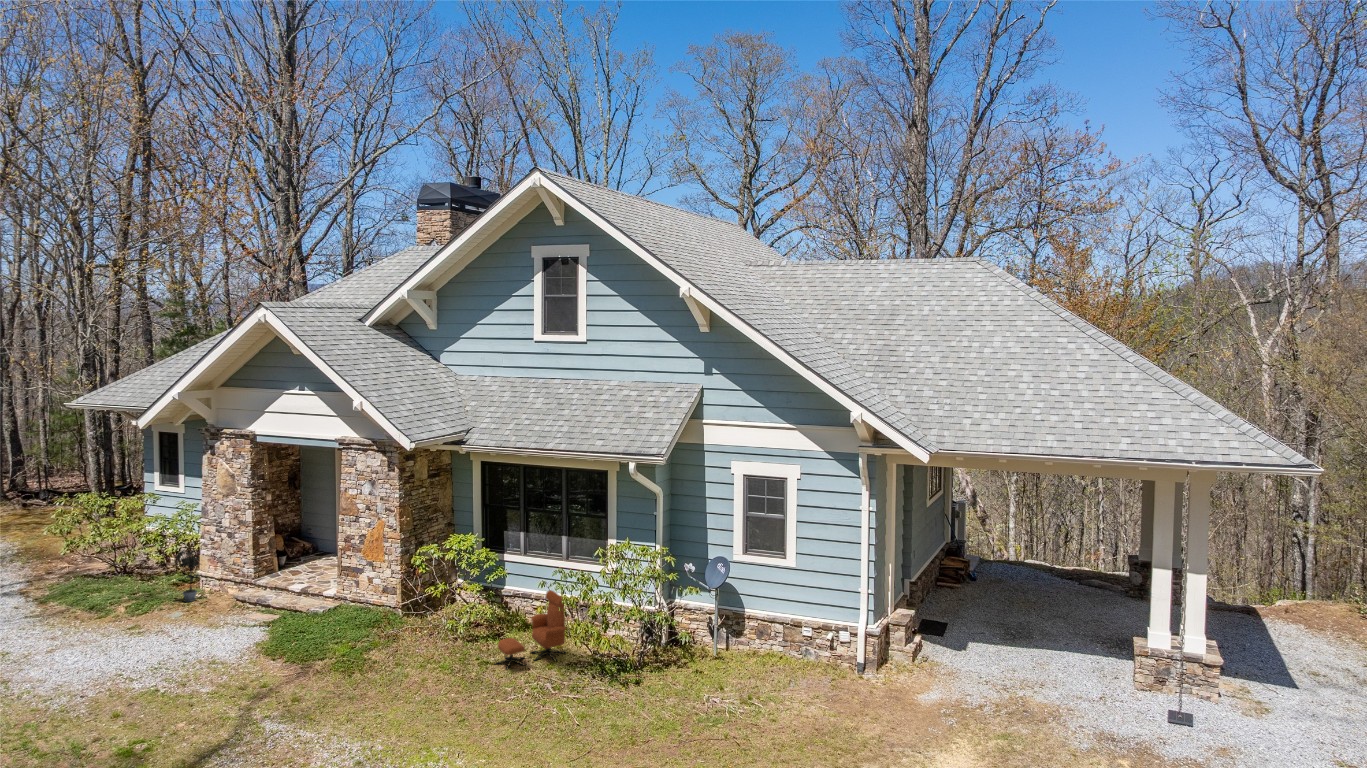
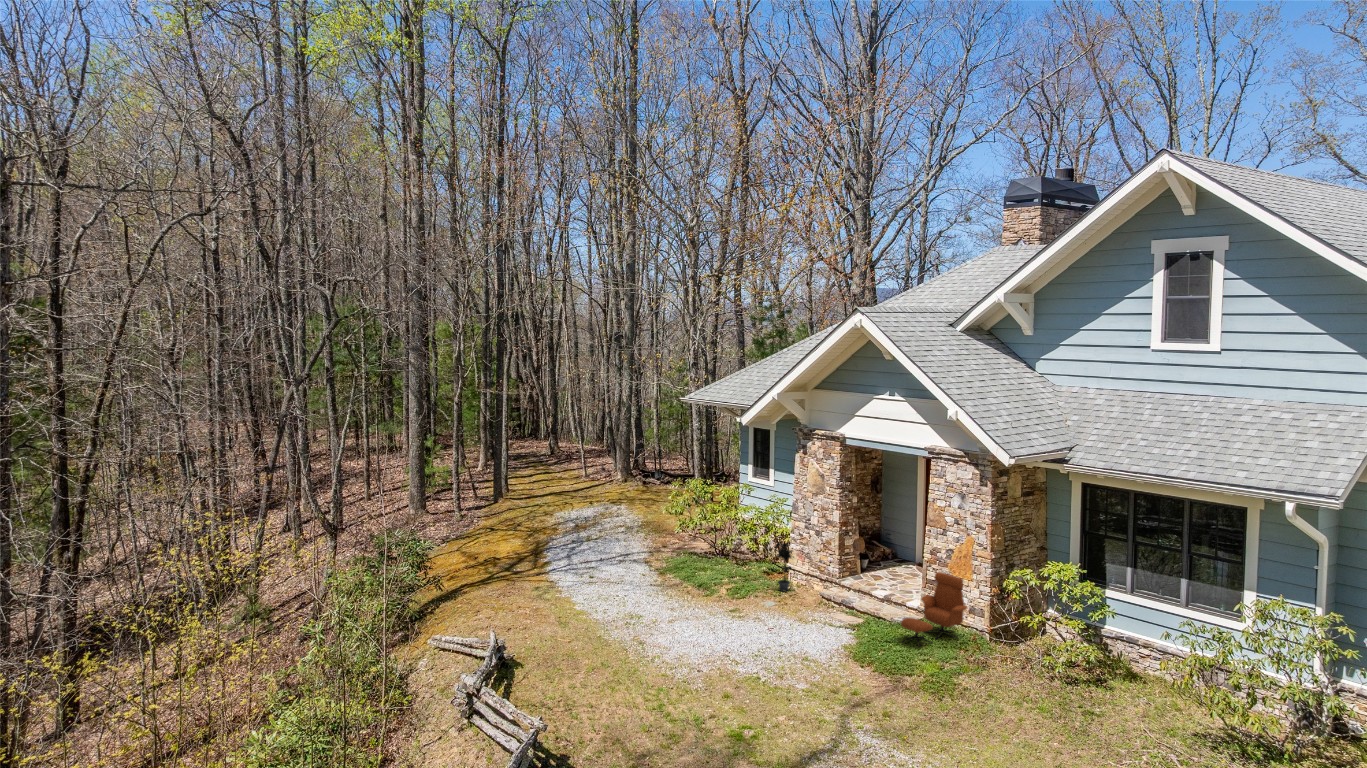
lounge chair: present [494,590,566,669] -> present [901,572,967,646]

